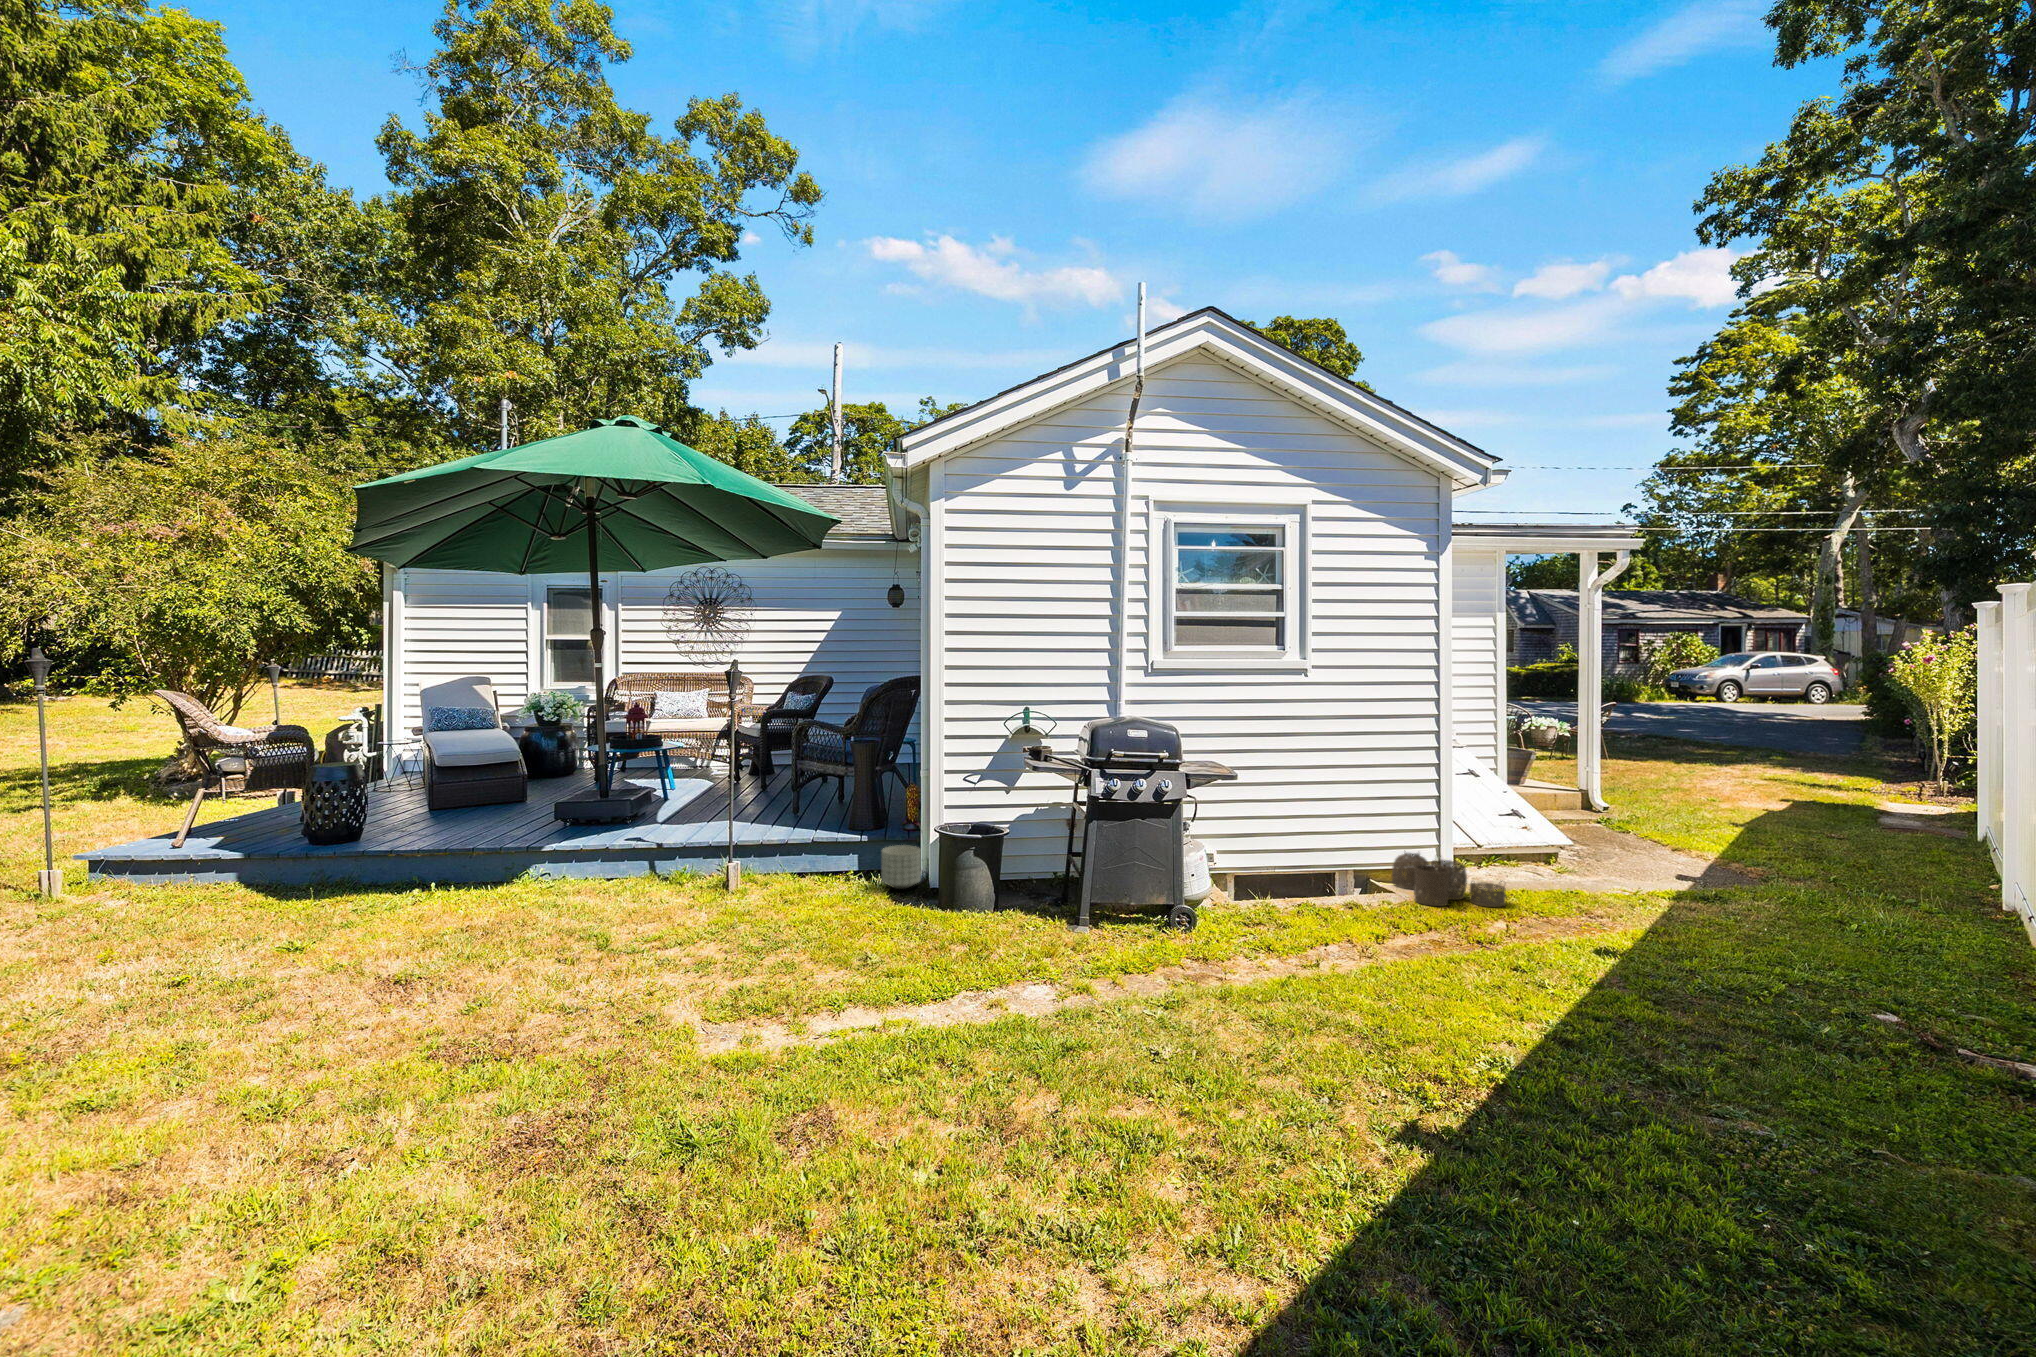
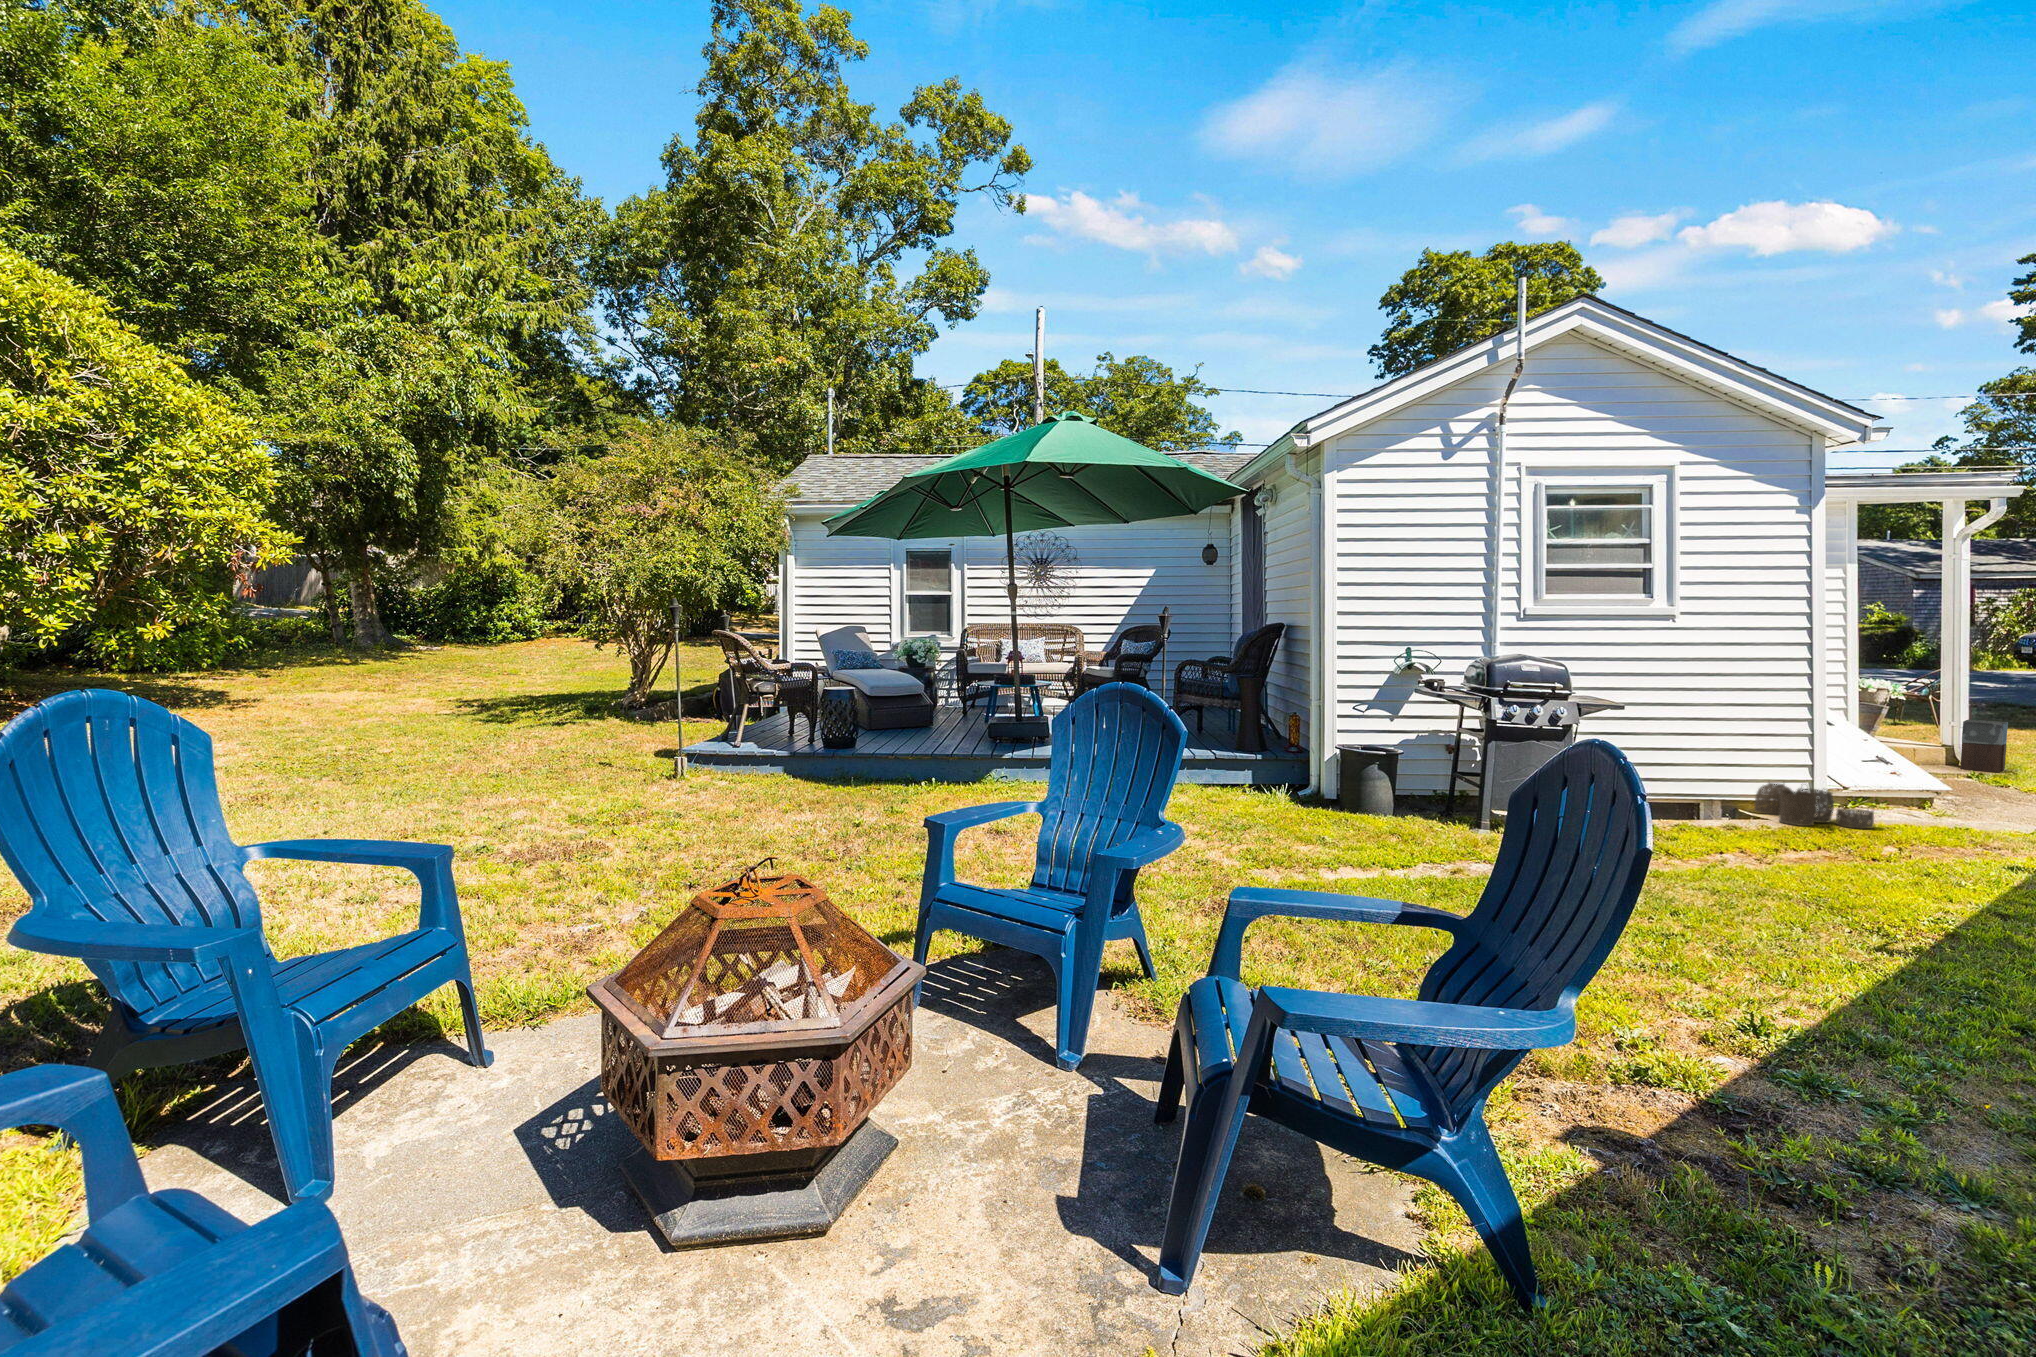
stool: none [1573,764,1610,816] -> present [1960,719,2008,773]
planter: present [882,845,921,889] -> none [1281,763,1314,797]

